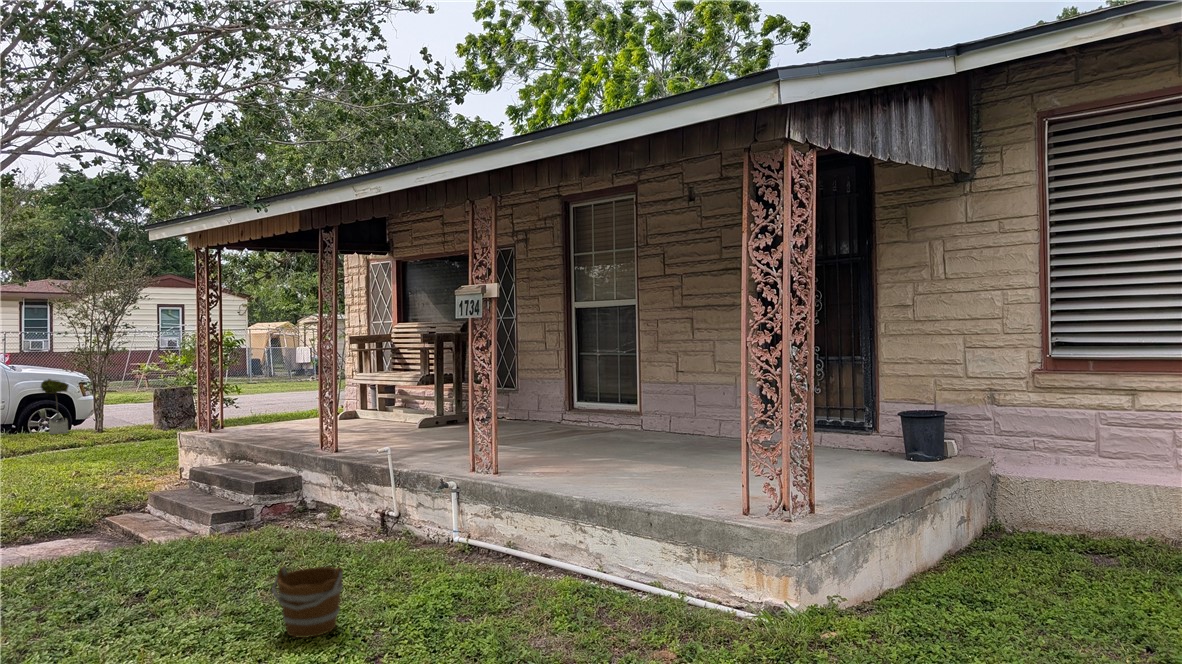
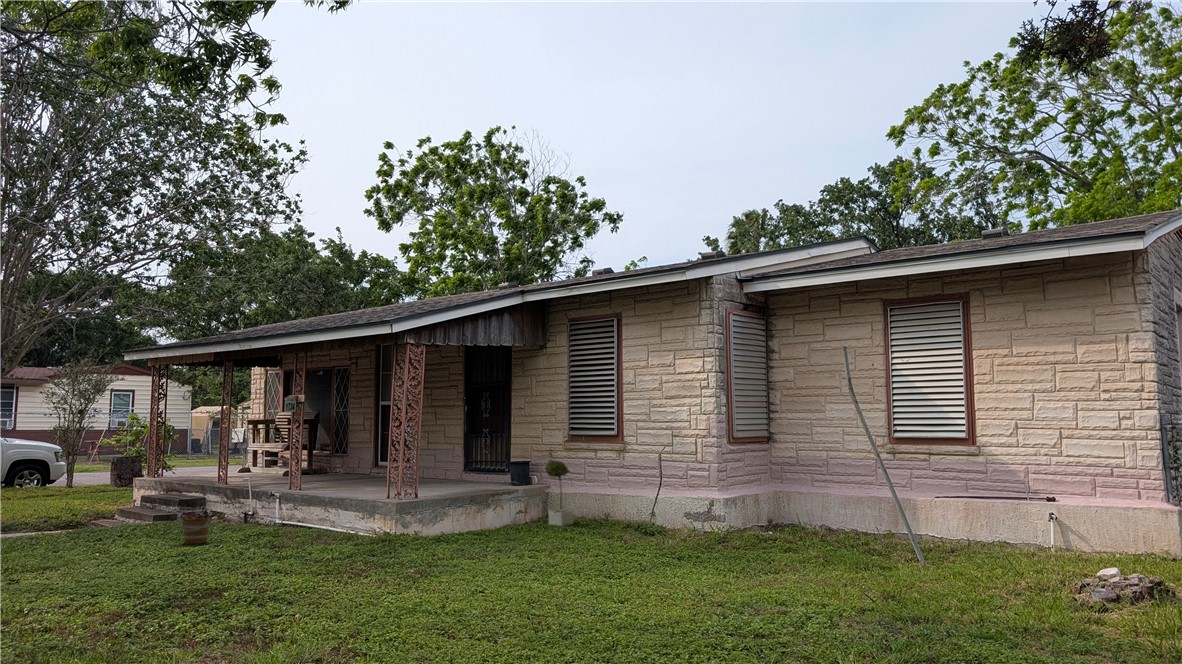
potted tree: present [41,379,69,434] -> present [545,460,573,526]

